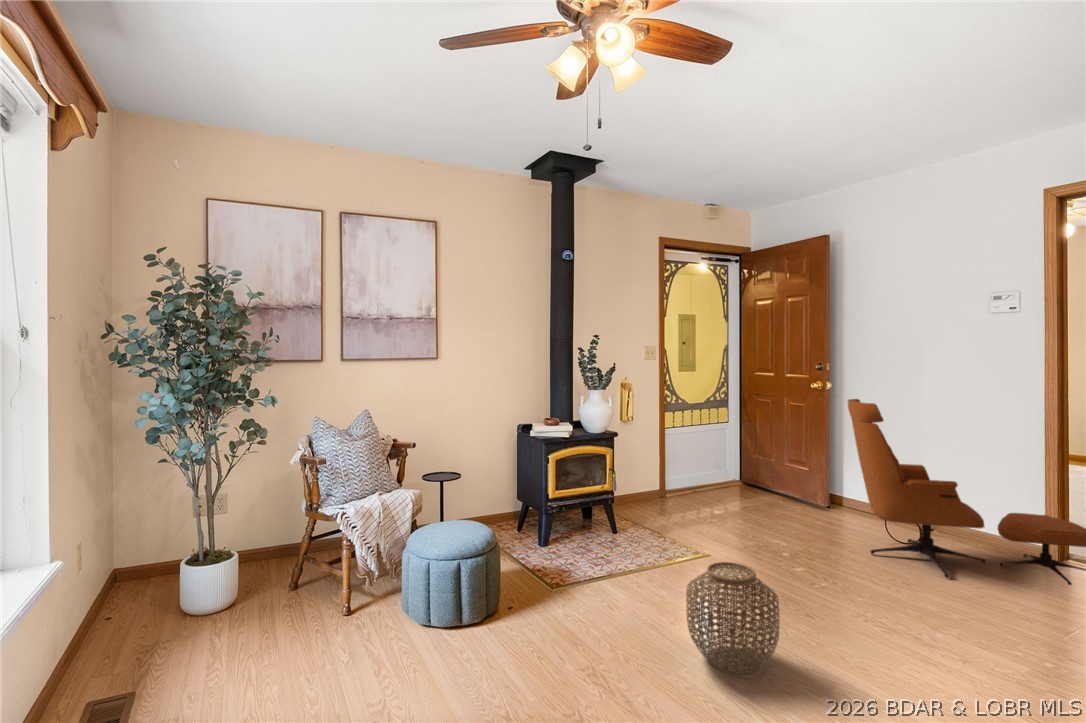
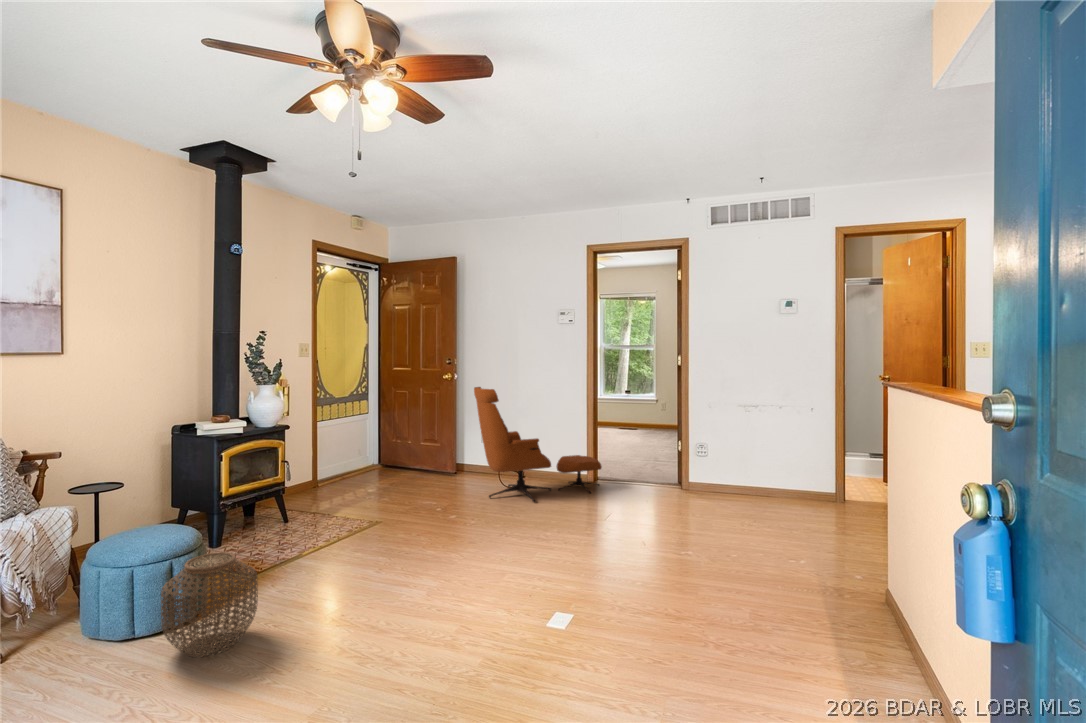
woven basket: present [686,562,780,674] -> present [161,552,258,657]

